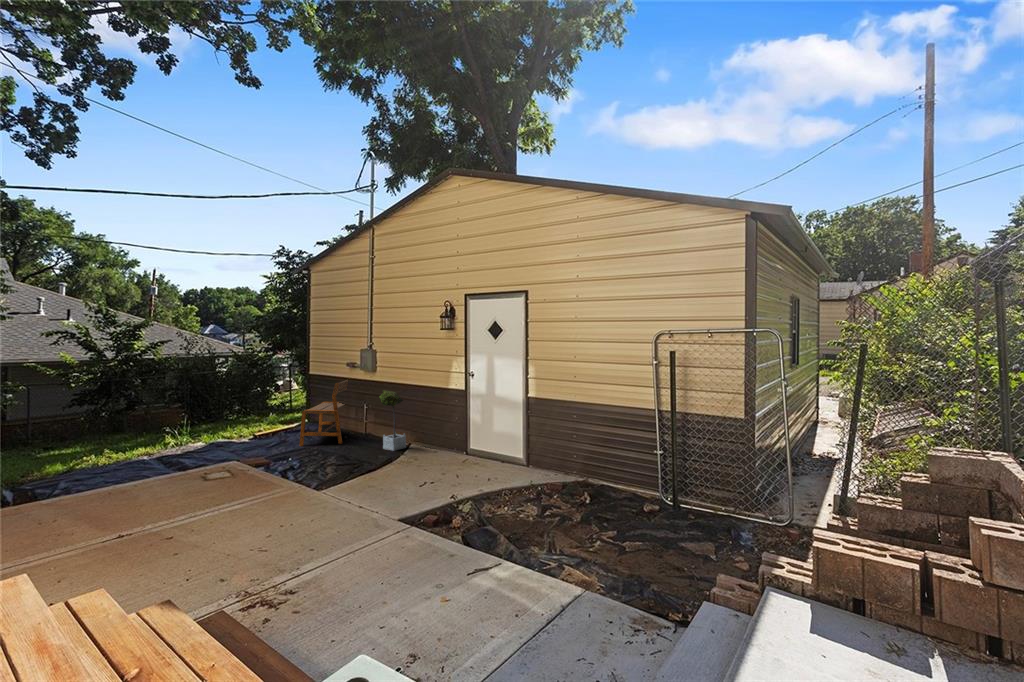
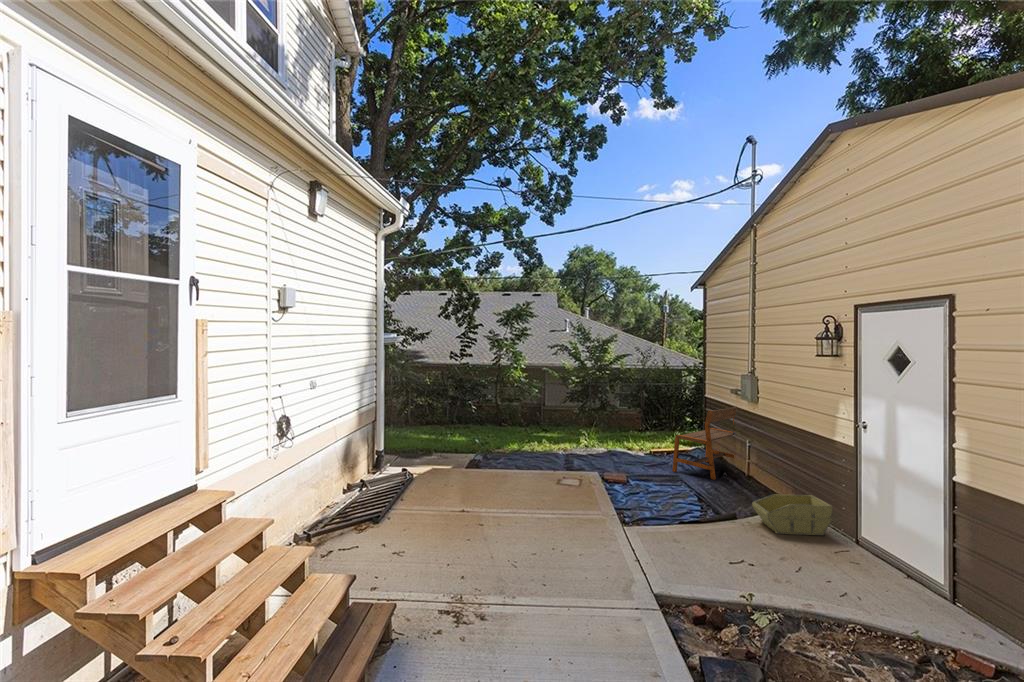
potted tree: present [380,390,406,451] -> none [747,427,782,506]
storage bin: none [399,432,450,463] -> present [752,494,833,535]

